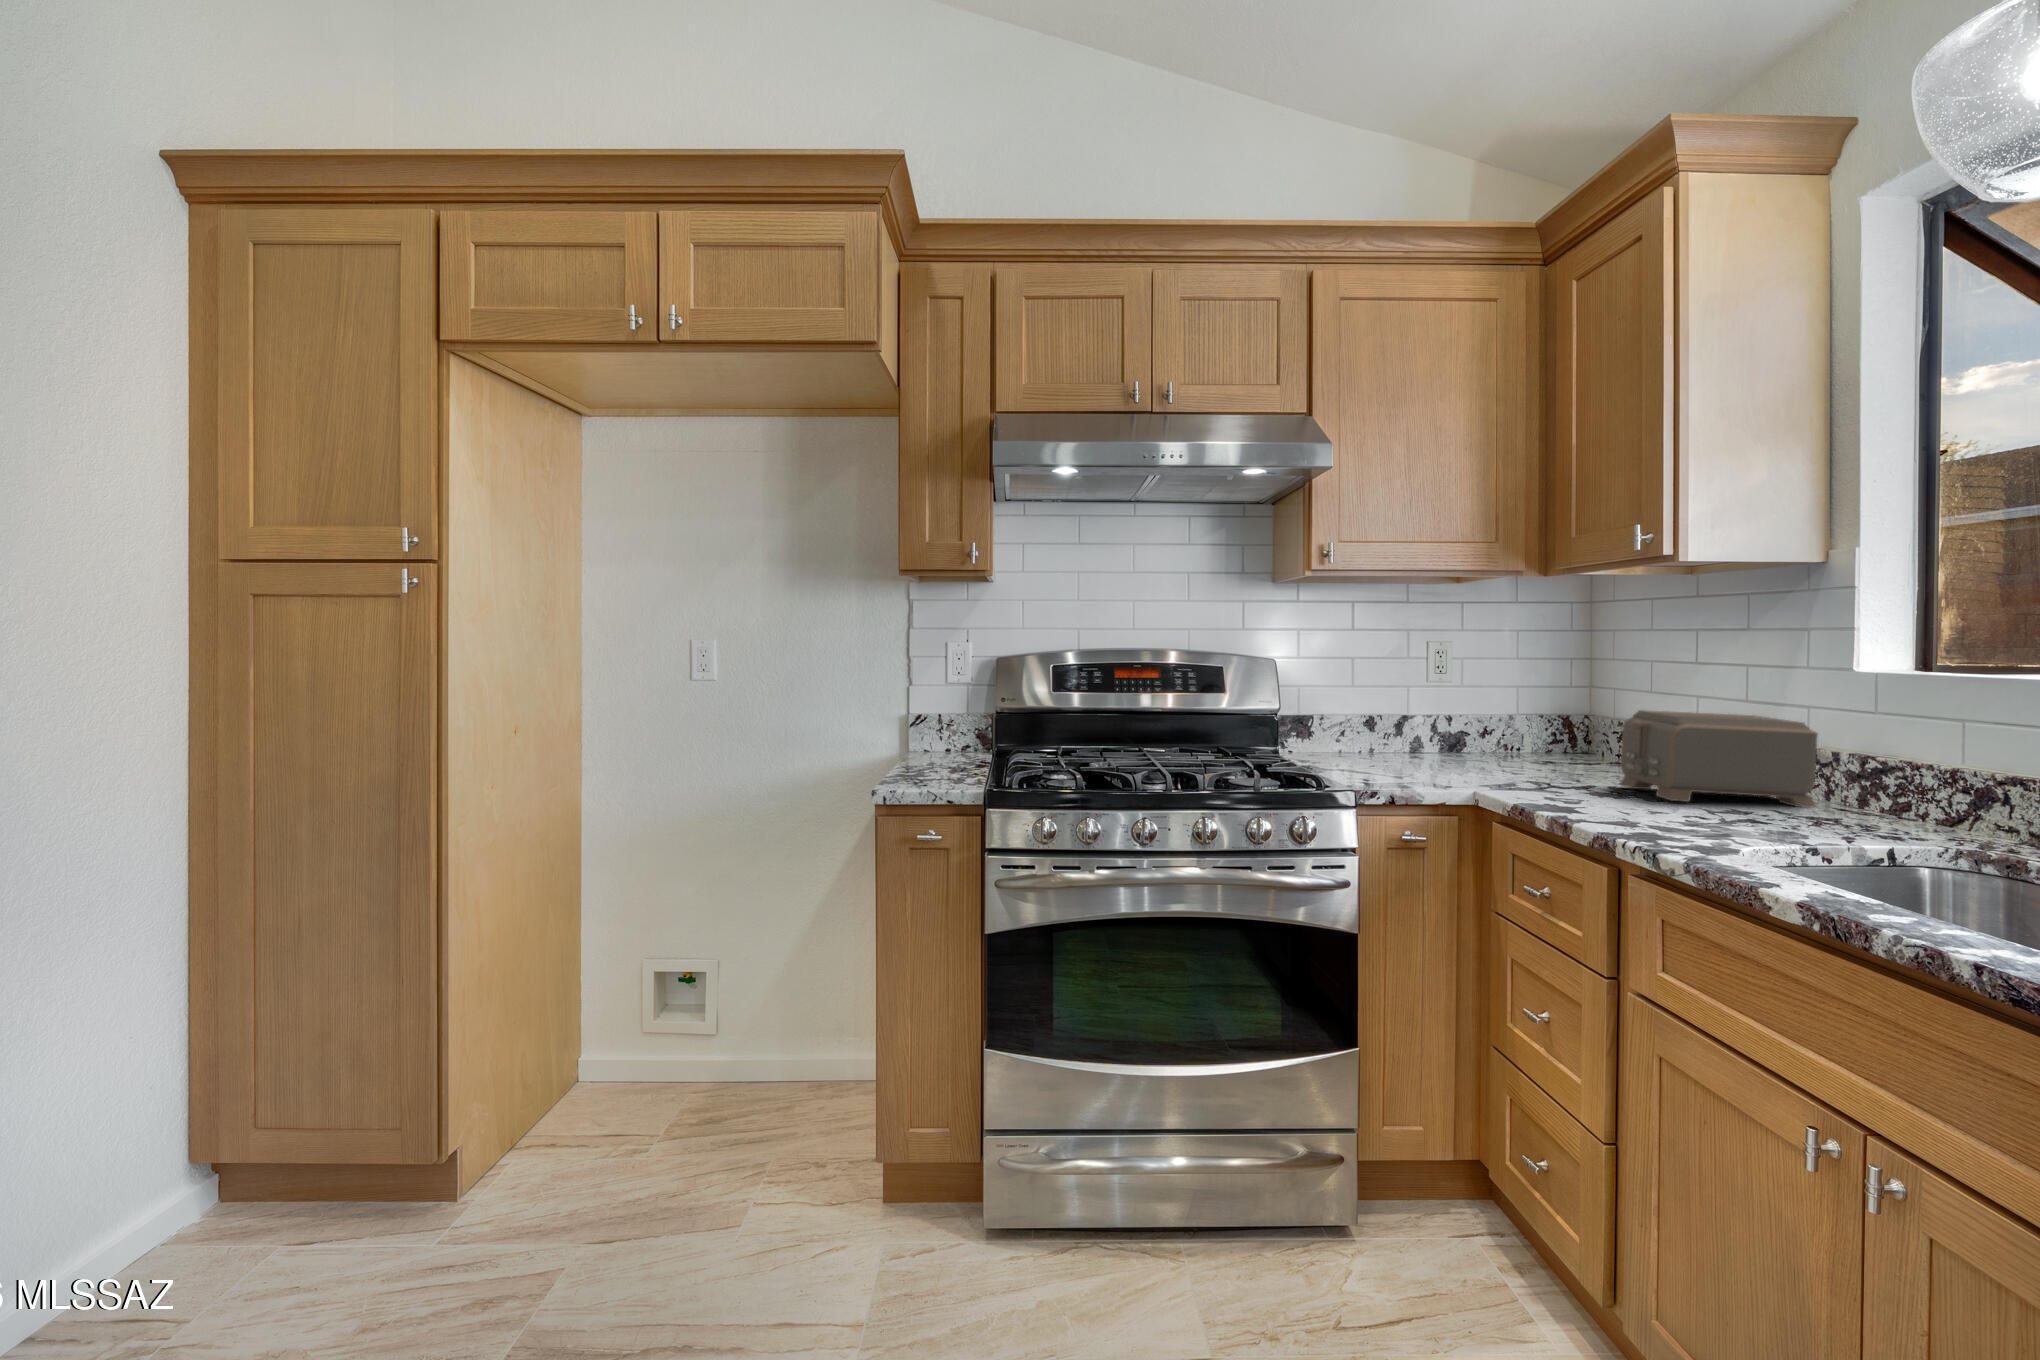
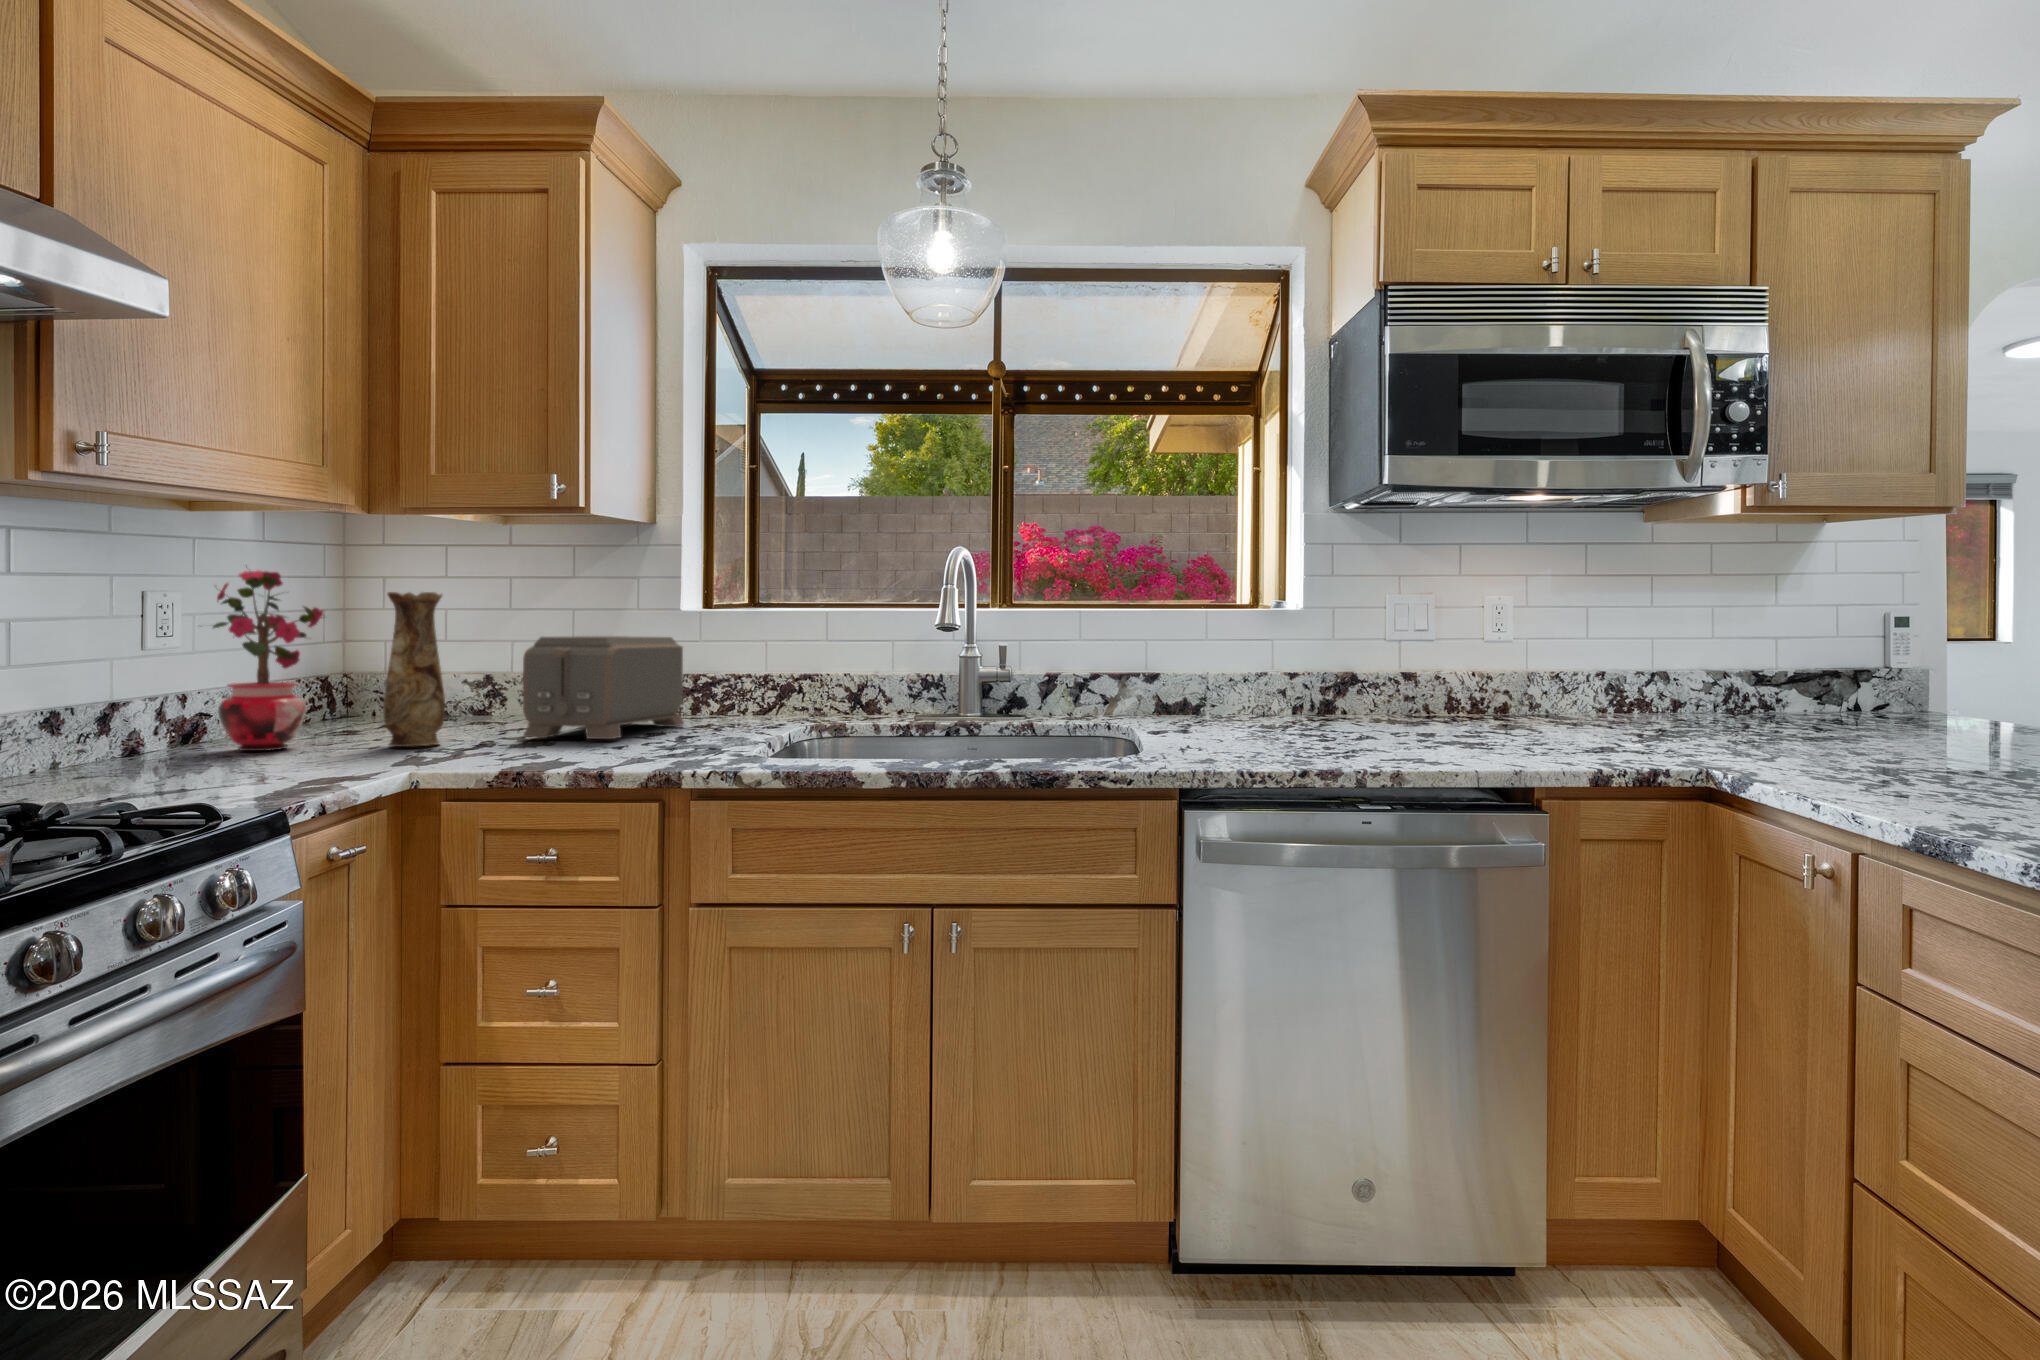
potted plant: none [1443,651,1513,761] -> present [213,567,323,751]
vase: none [1522,671,1571,777] -> present [383,592,445,747]

